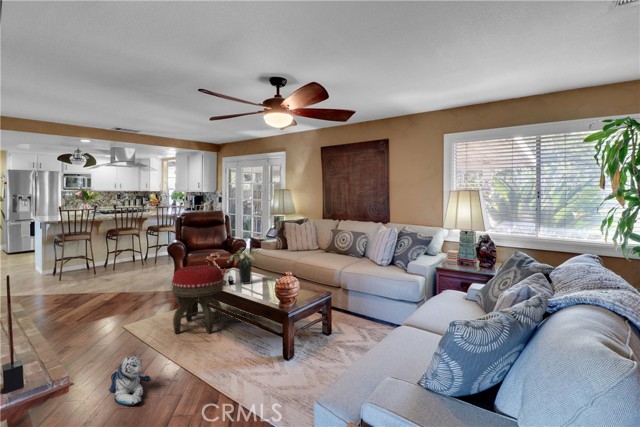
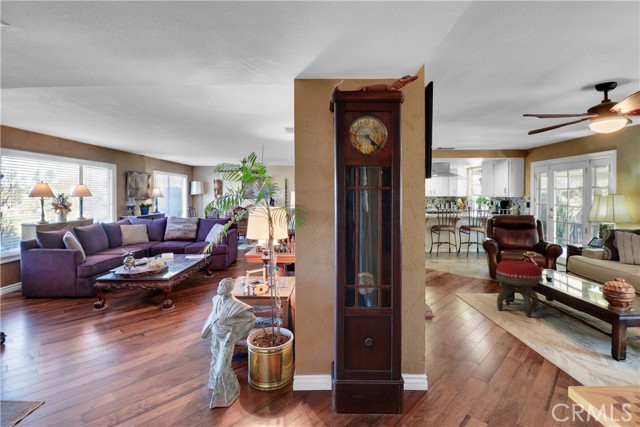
flower arrangement: present [227,248,257,284] -> none [547,251,582,284]
plush toy: present [109,355,149,406] -> none [461,313,487,344]

